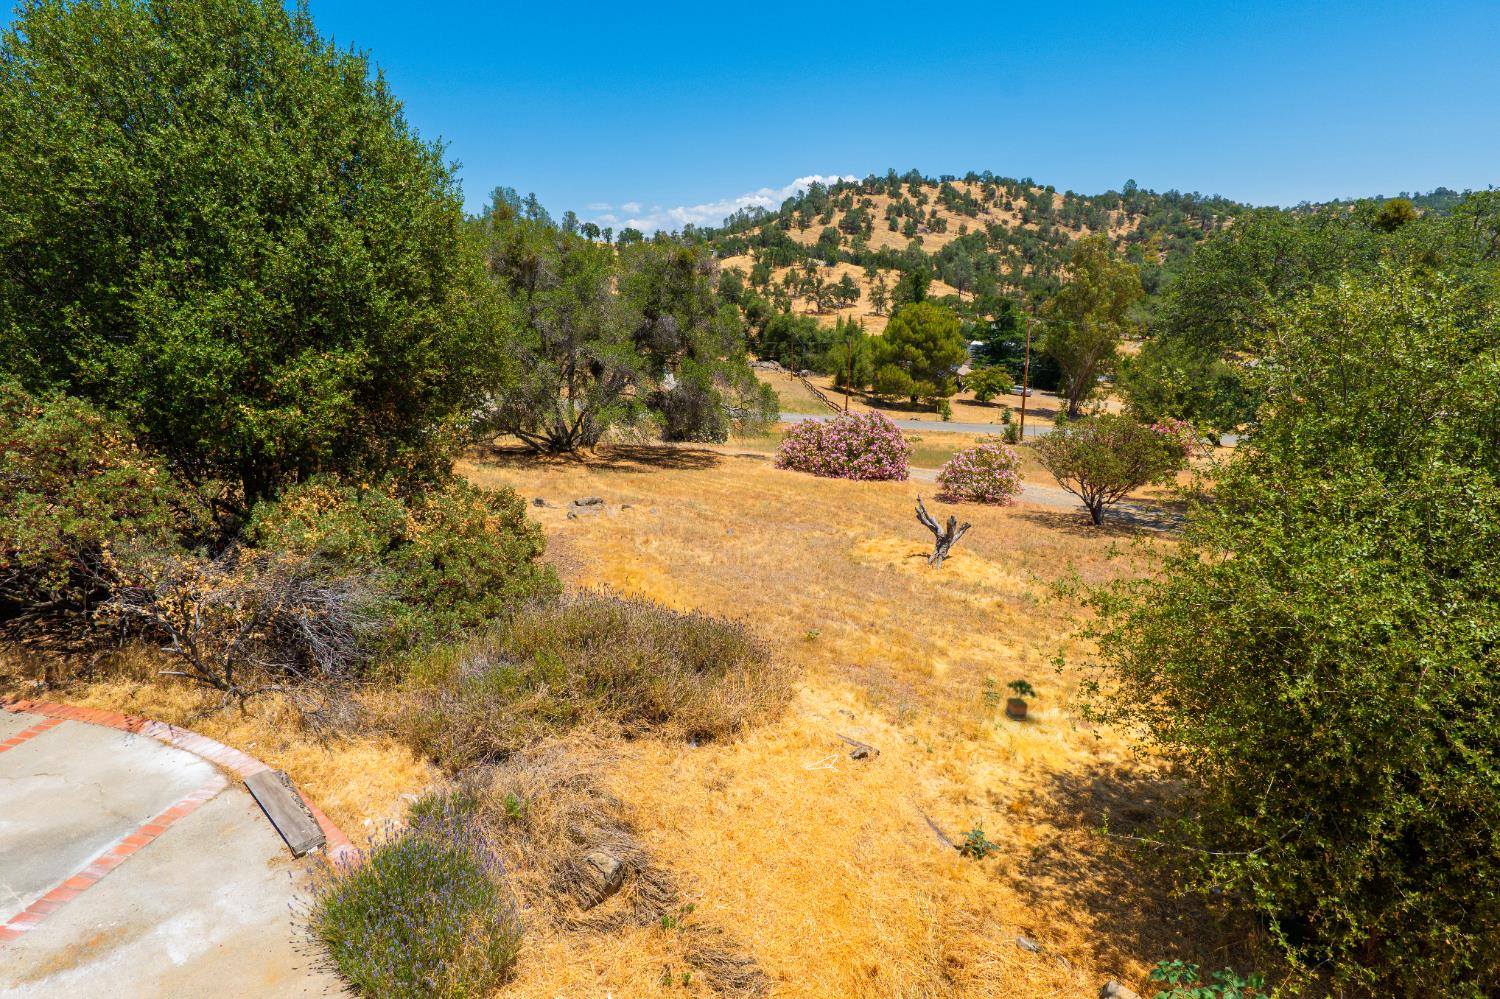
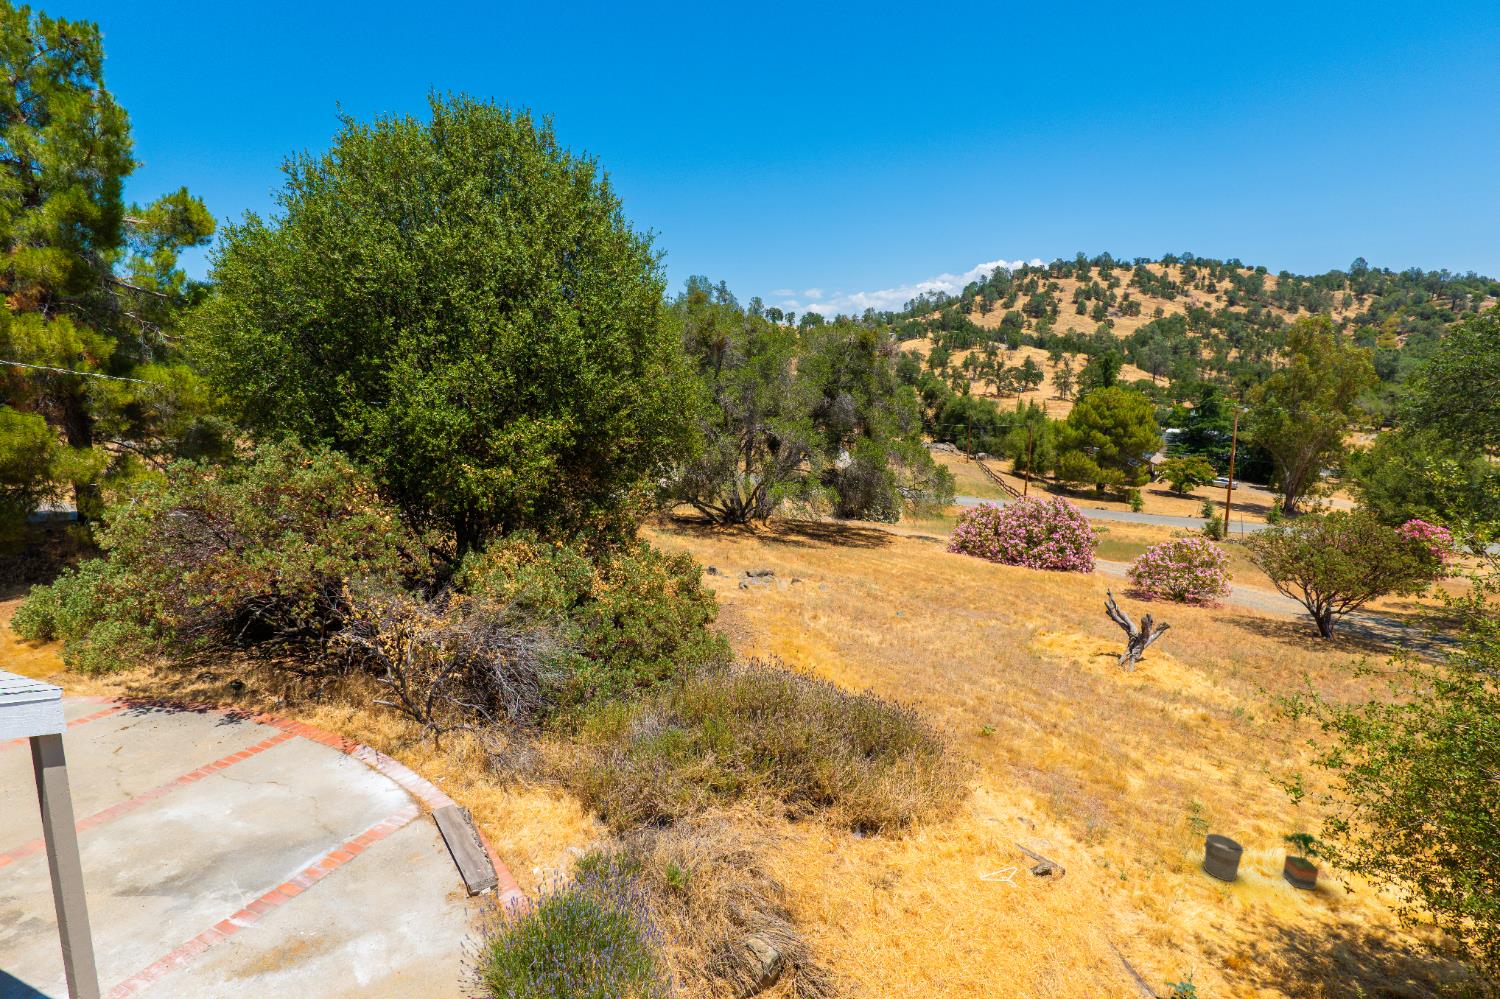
bucket: none [951,689,981,723] -> present [1204,834,1247,881]

